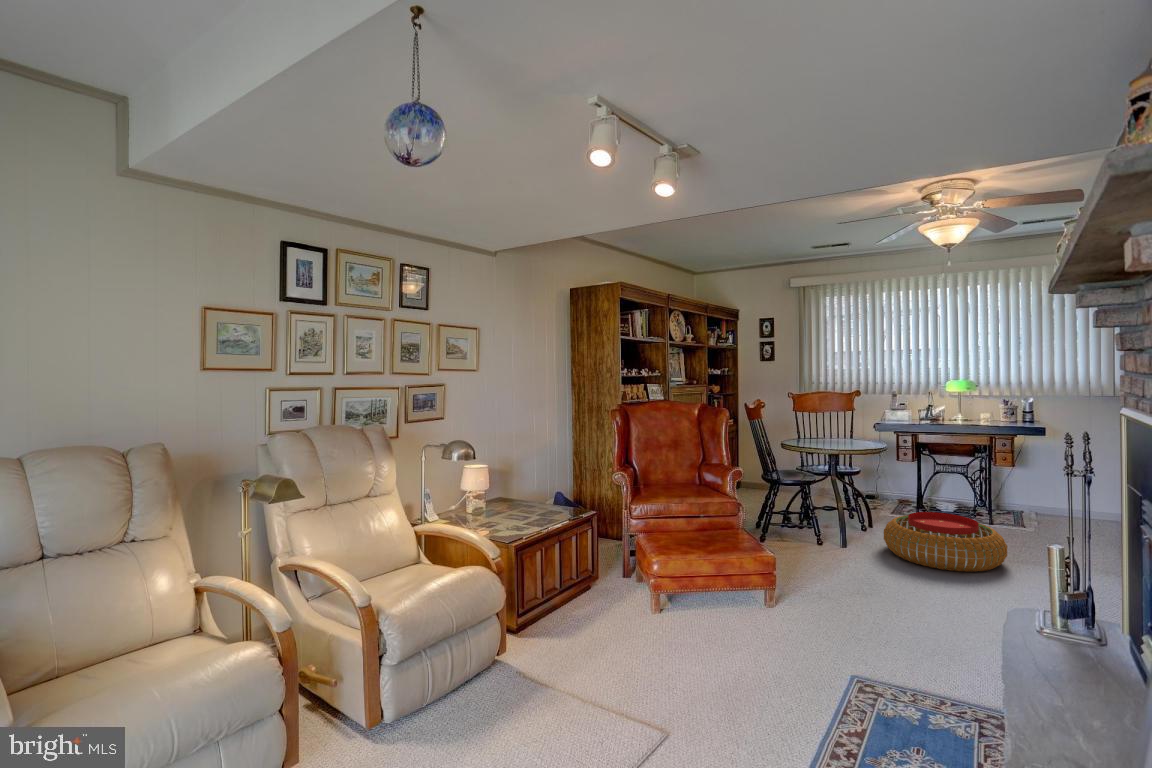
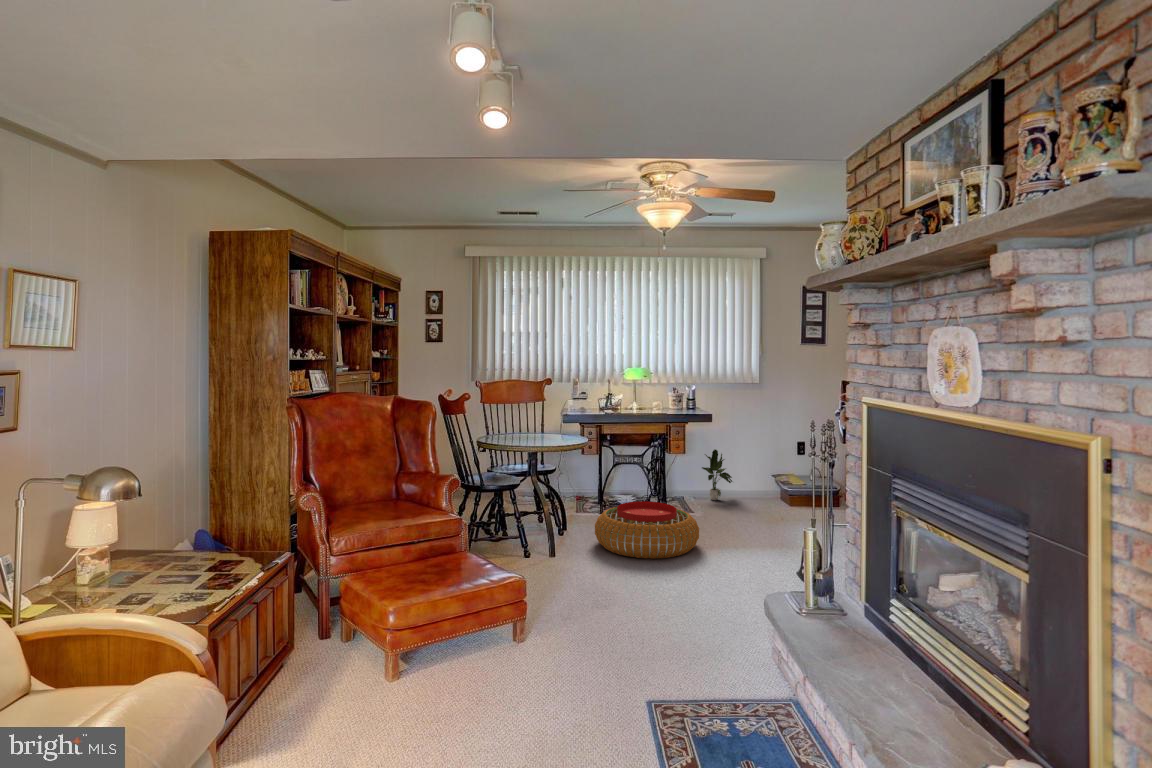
potted plant: none [1047,468,1096,525] -> present [702,450,732,500]

